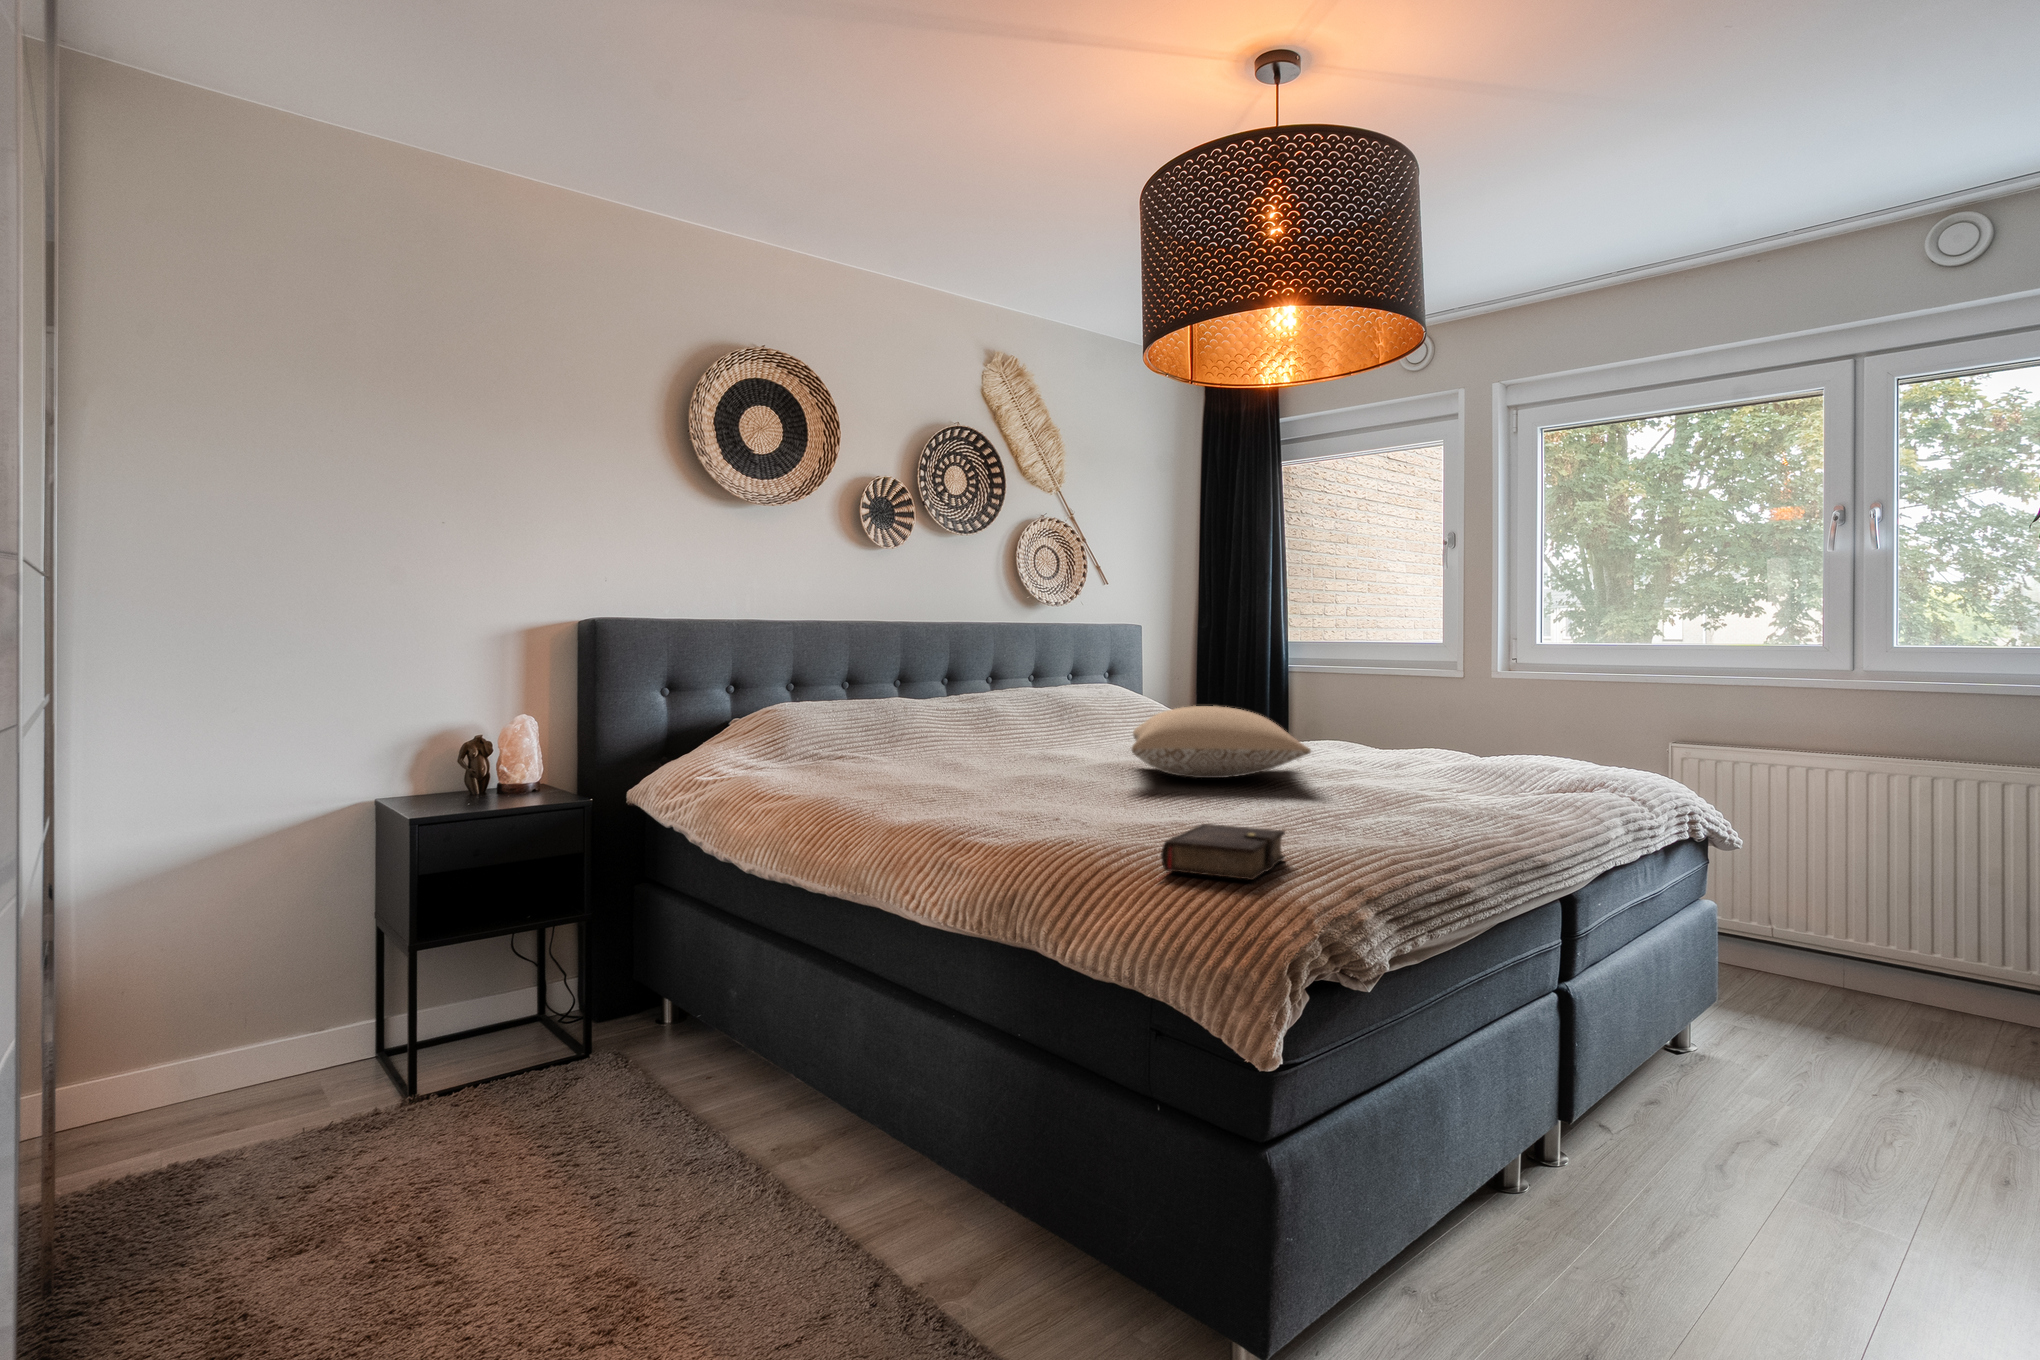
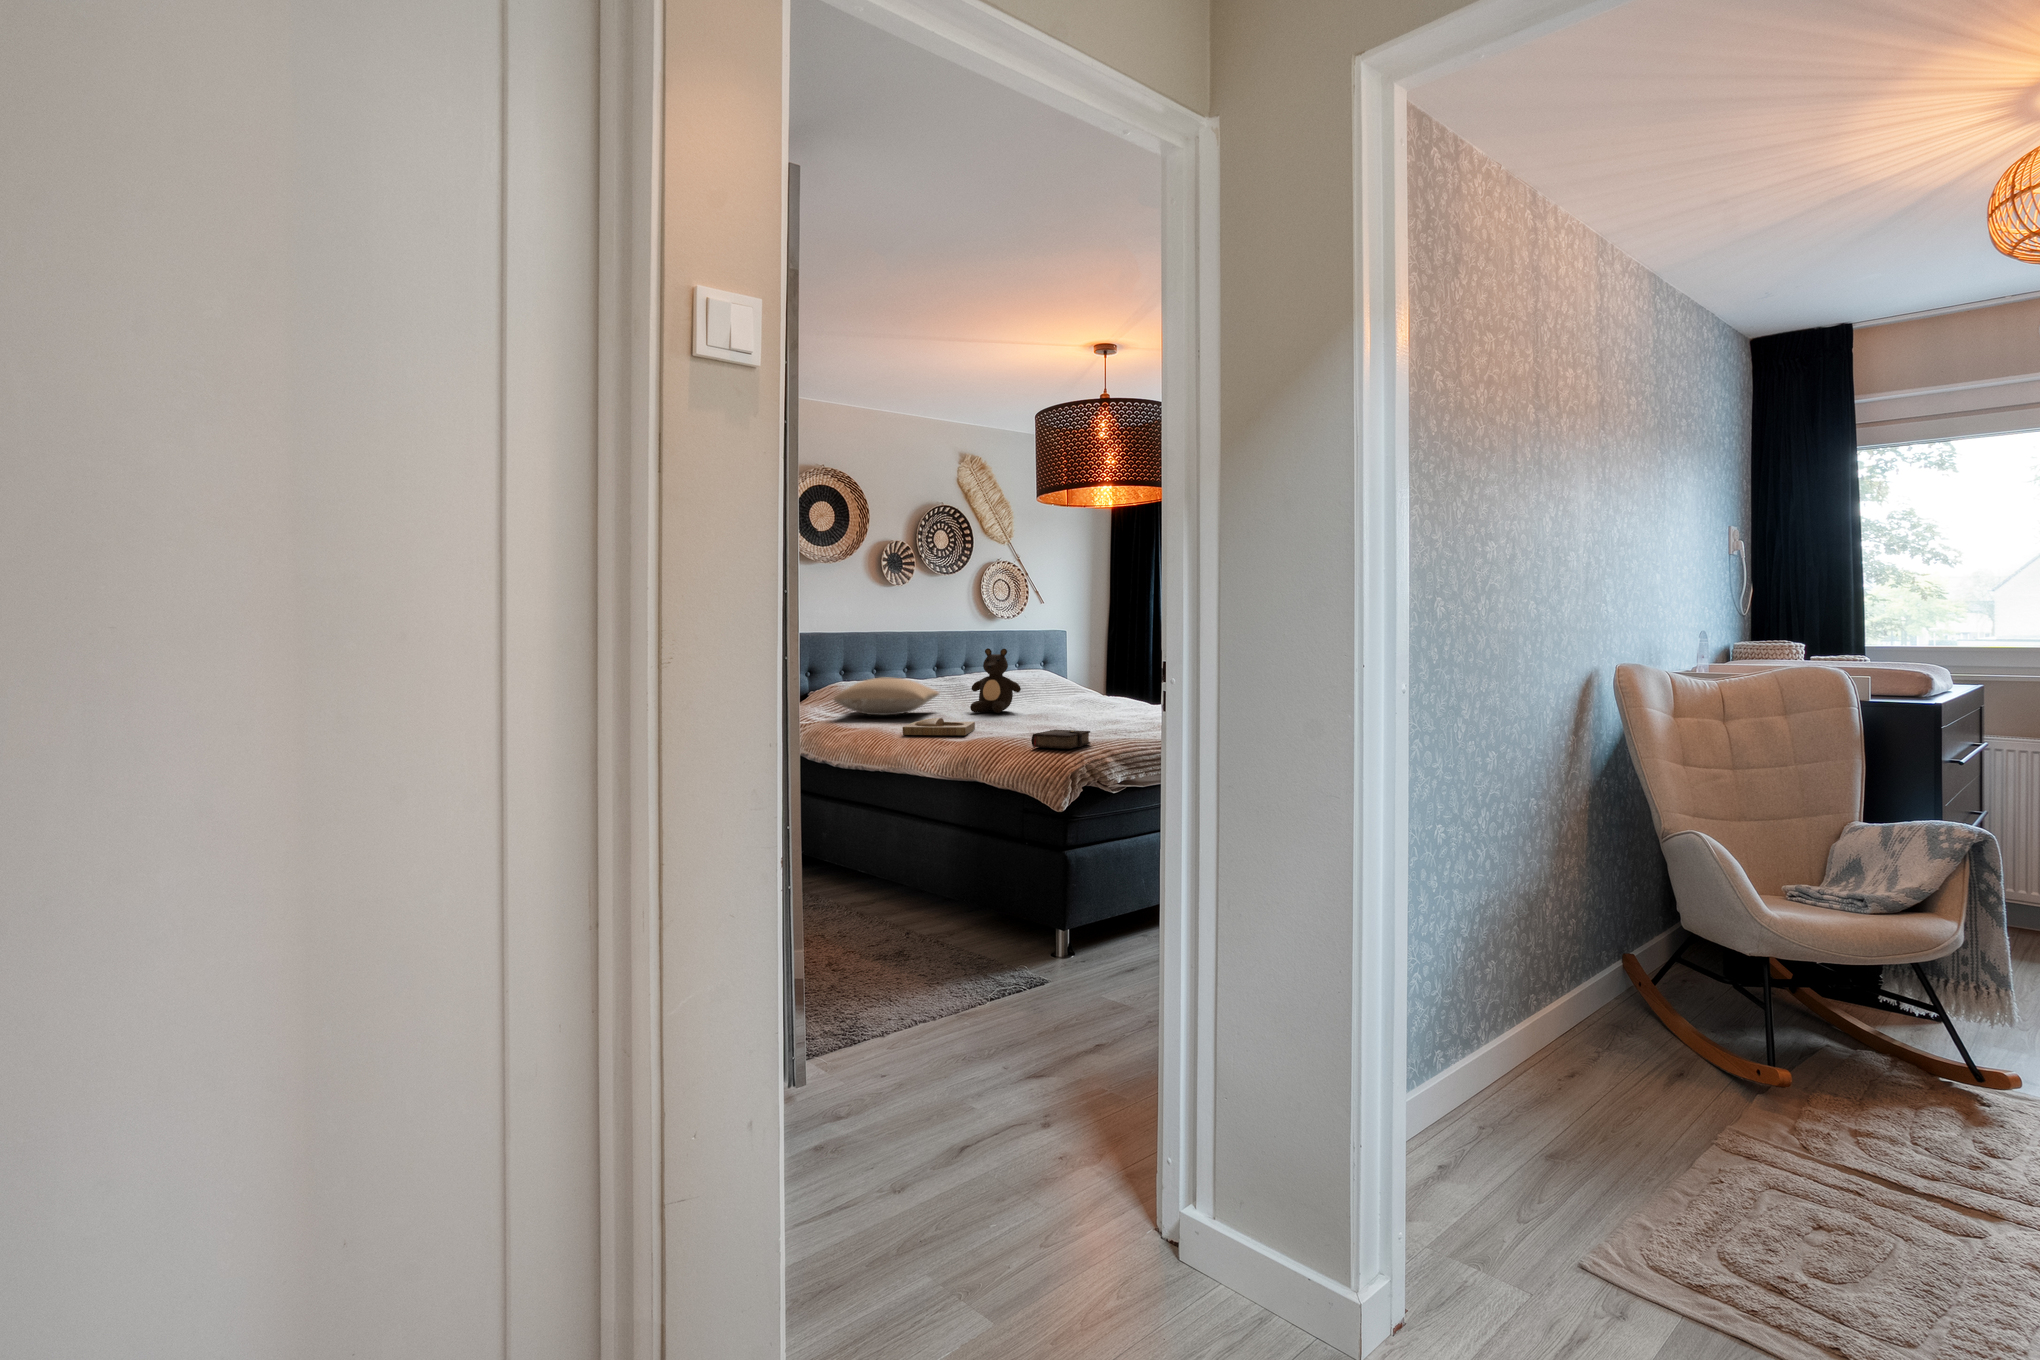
teddy bear: none [1006,649,1095,765] -> present [970,648,1021,713]
pillow: present [1131,706,1311,778] -> present [834,677,939,715]
tray: none [876,786,1021,827] -> present [903,718,975,735]

